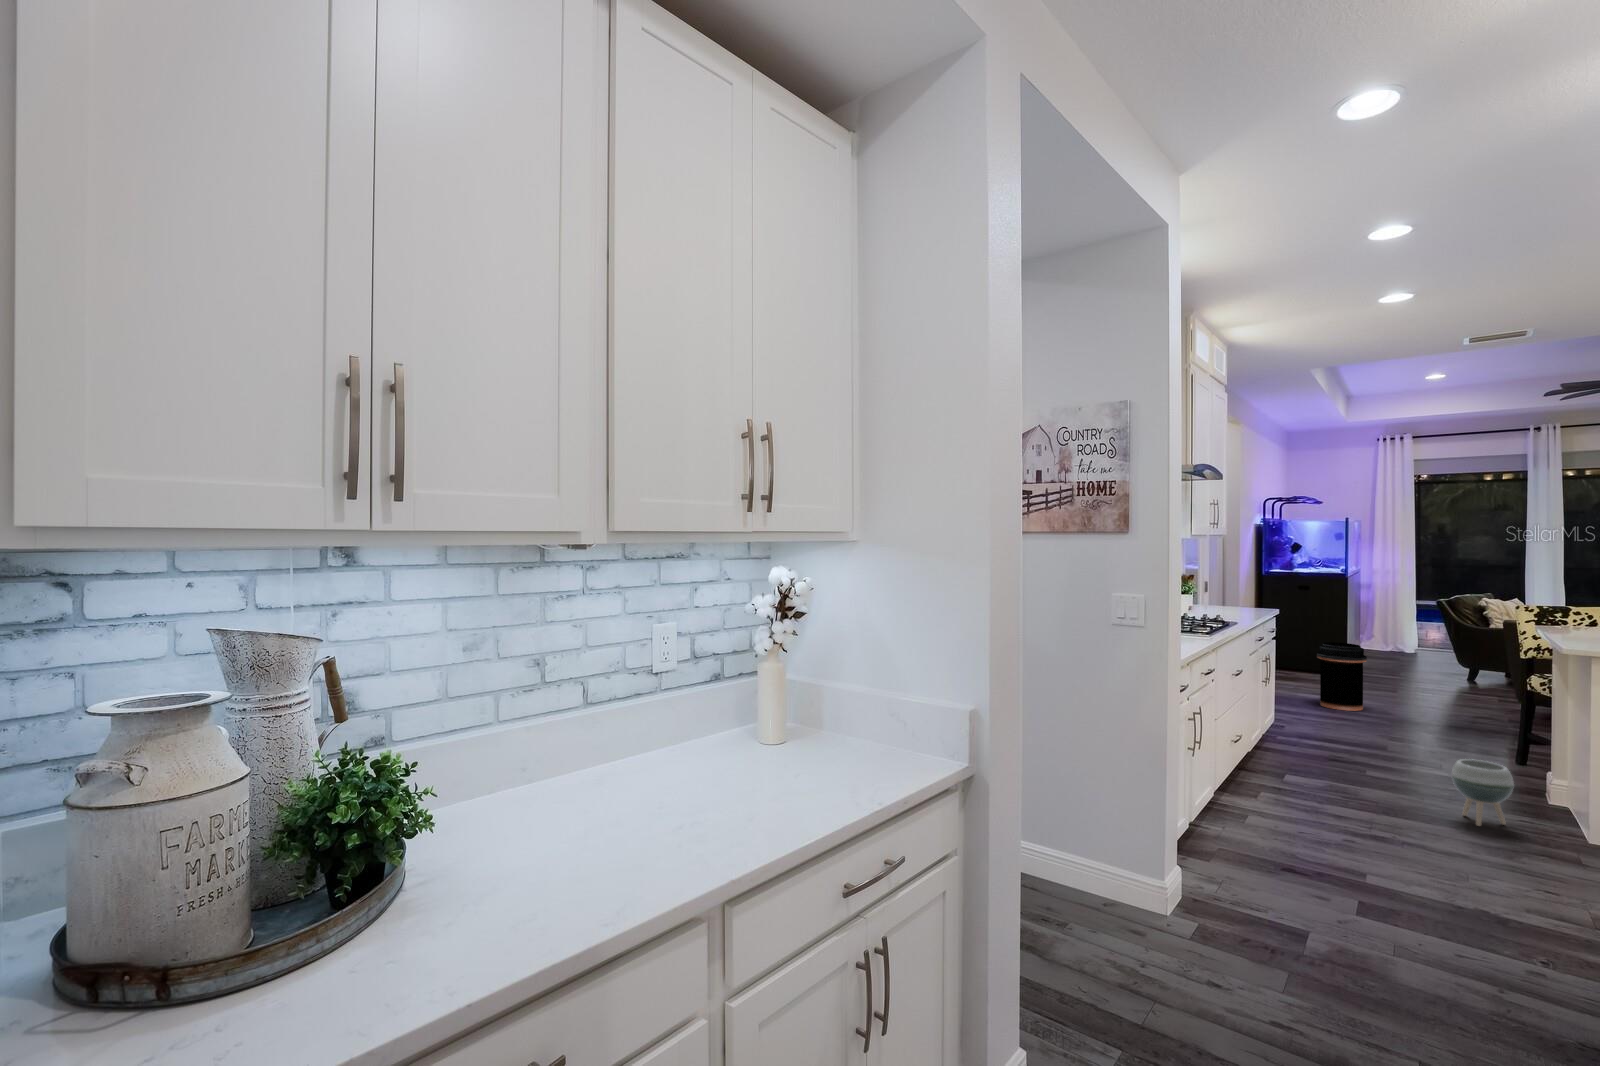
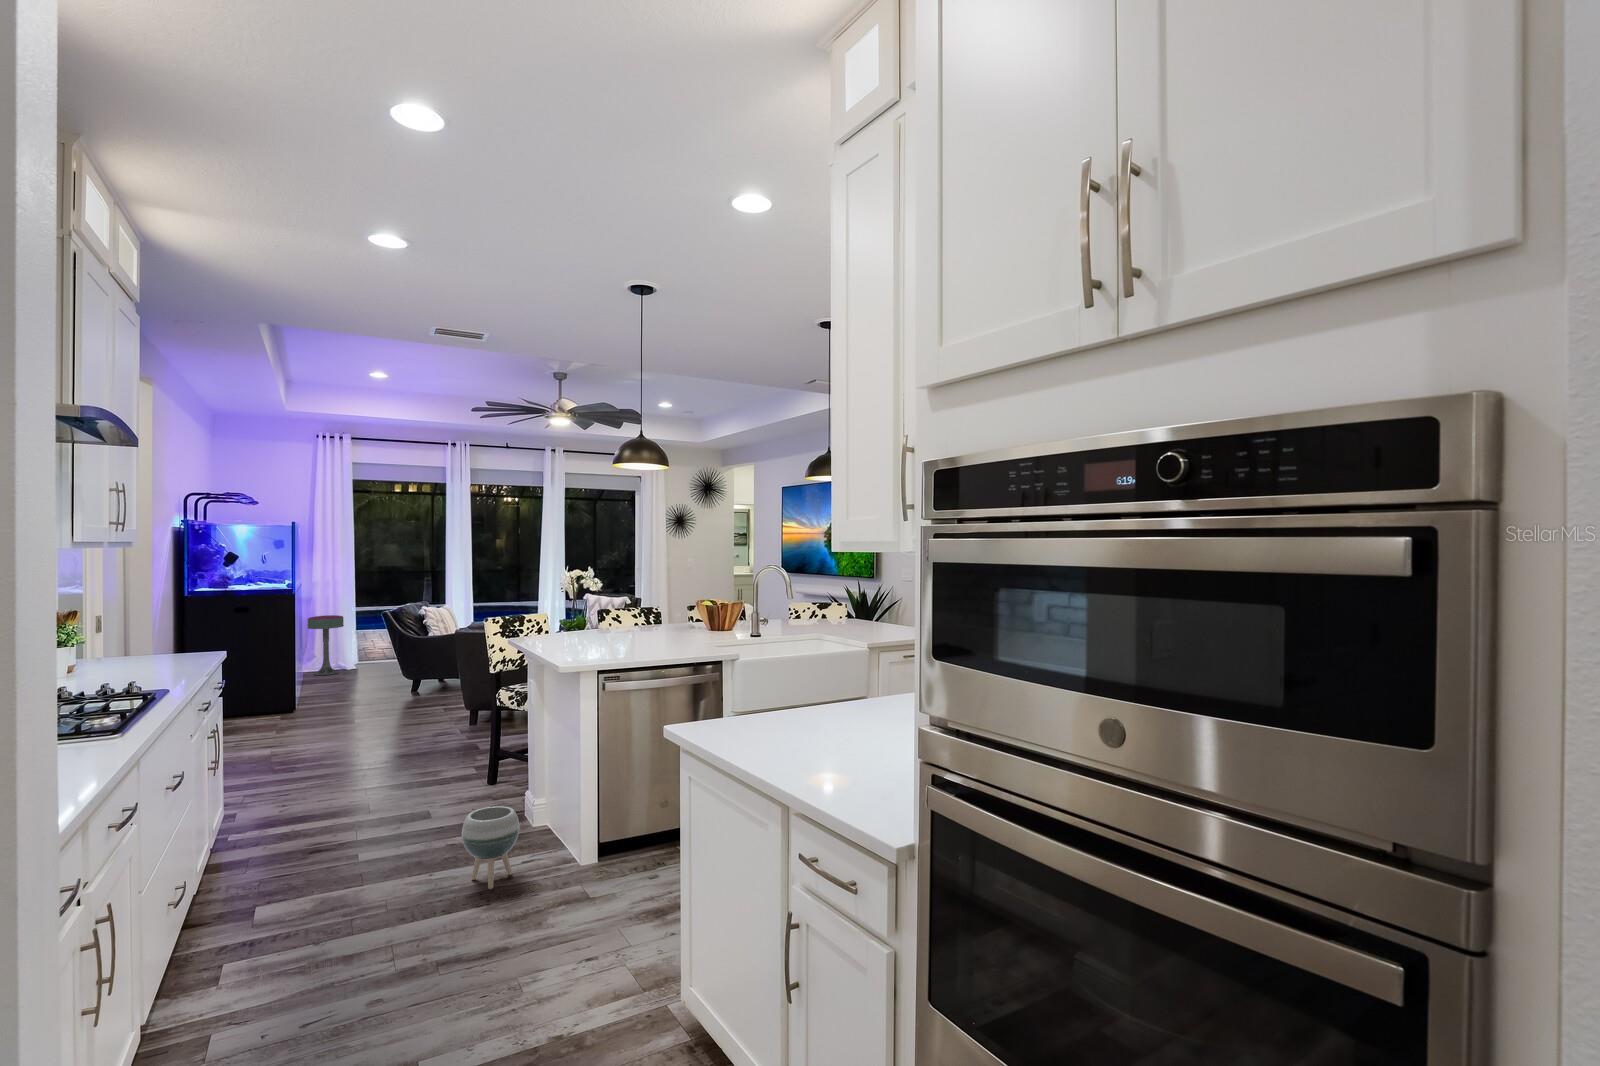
bar stool: none [1365,601,1400,653] -> present [308,615,344,675]
trash can: present [1317,642,1367,711] -> none [270,679,330,767]

